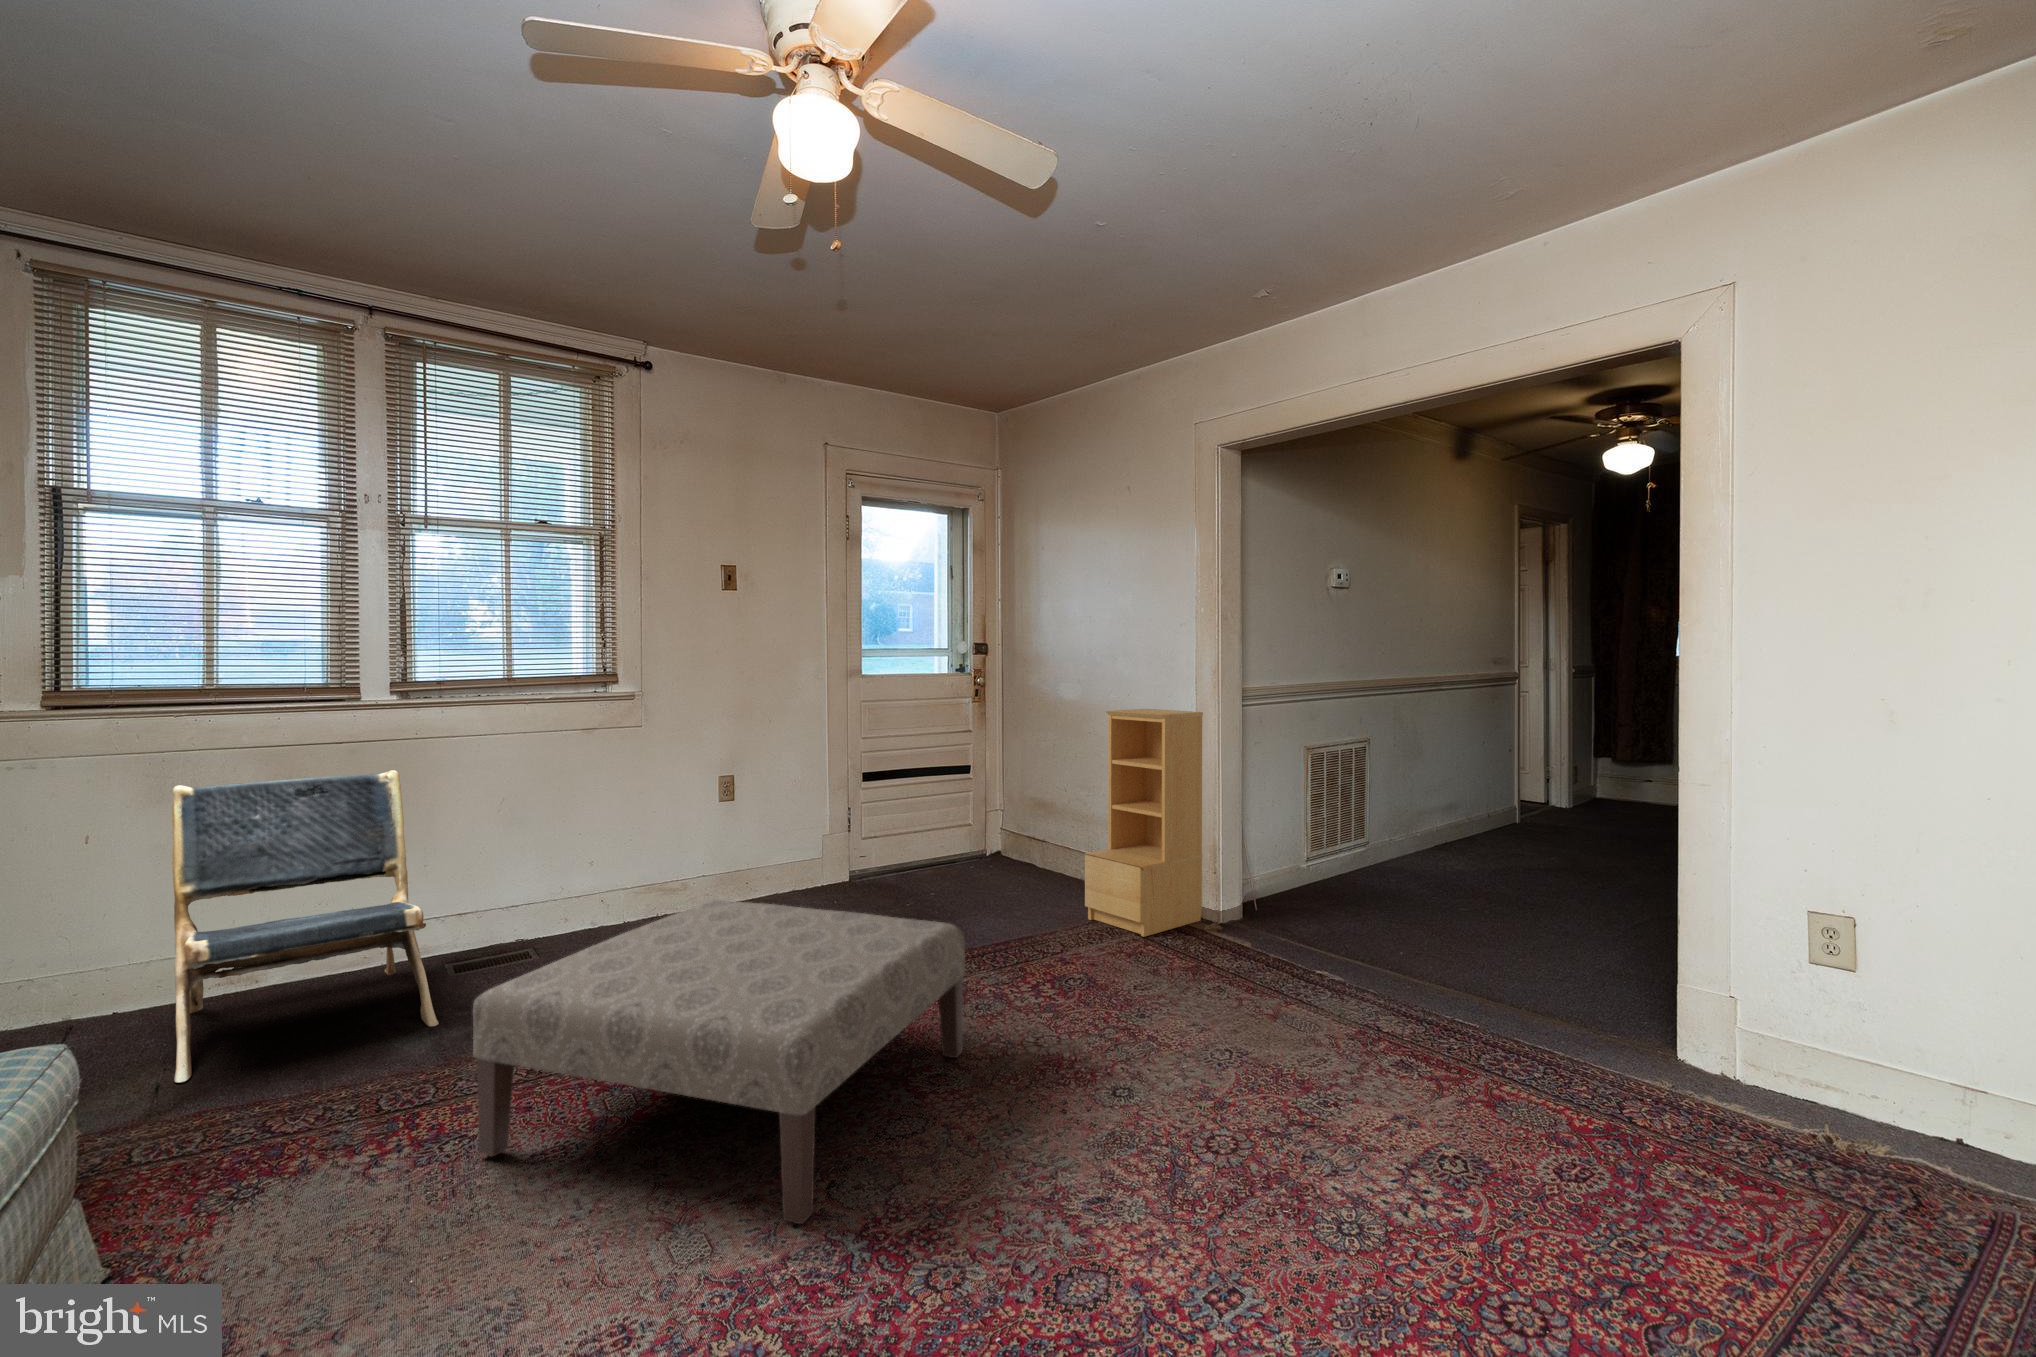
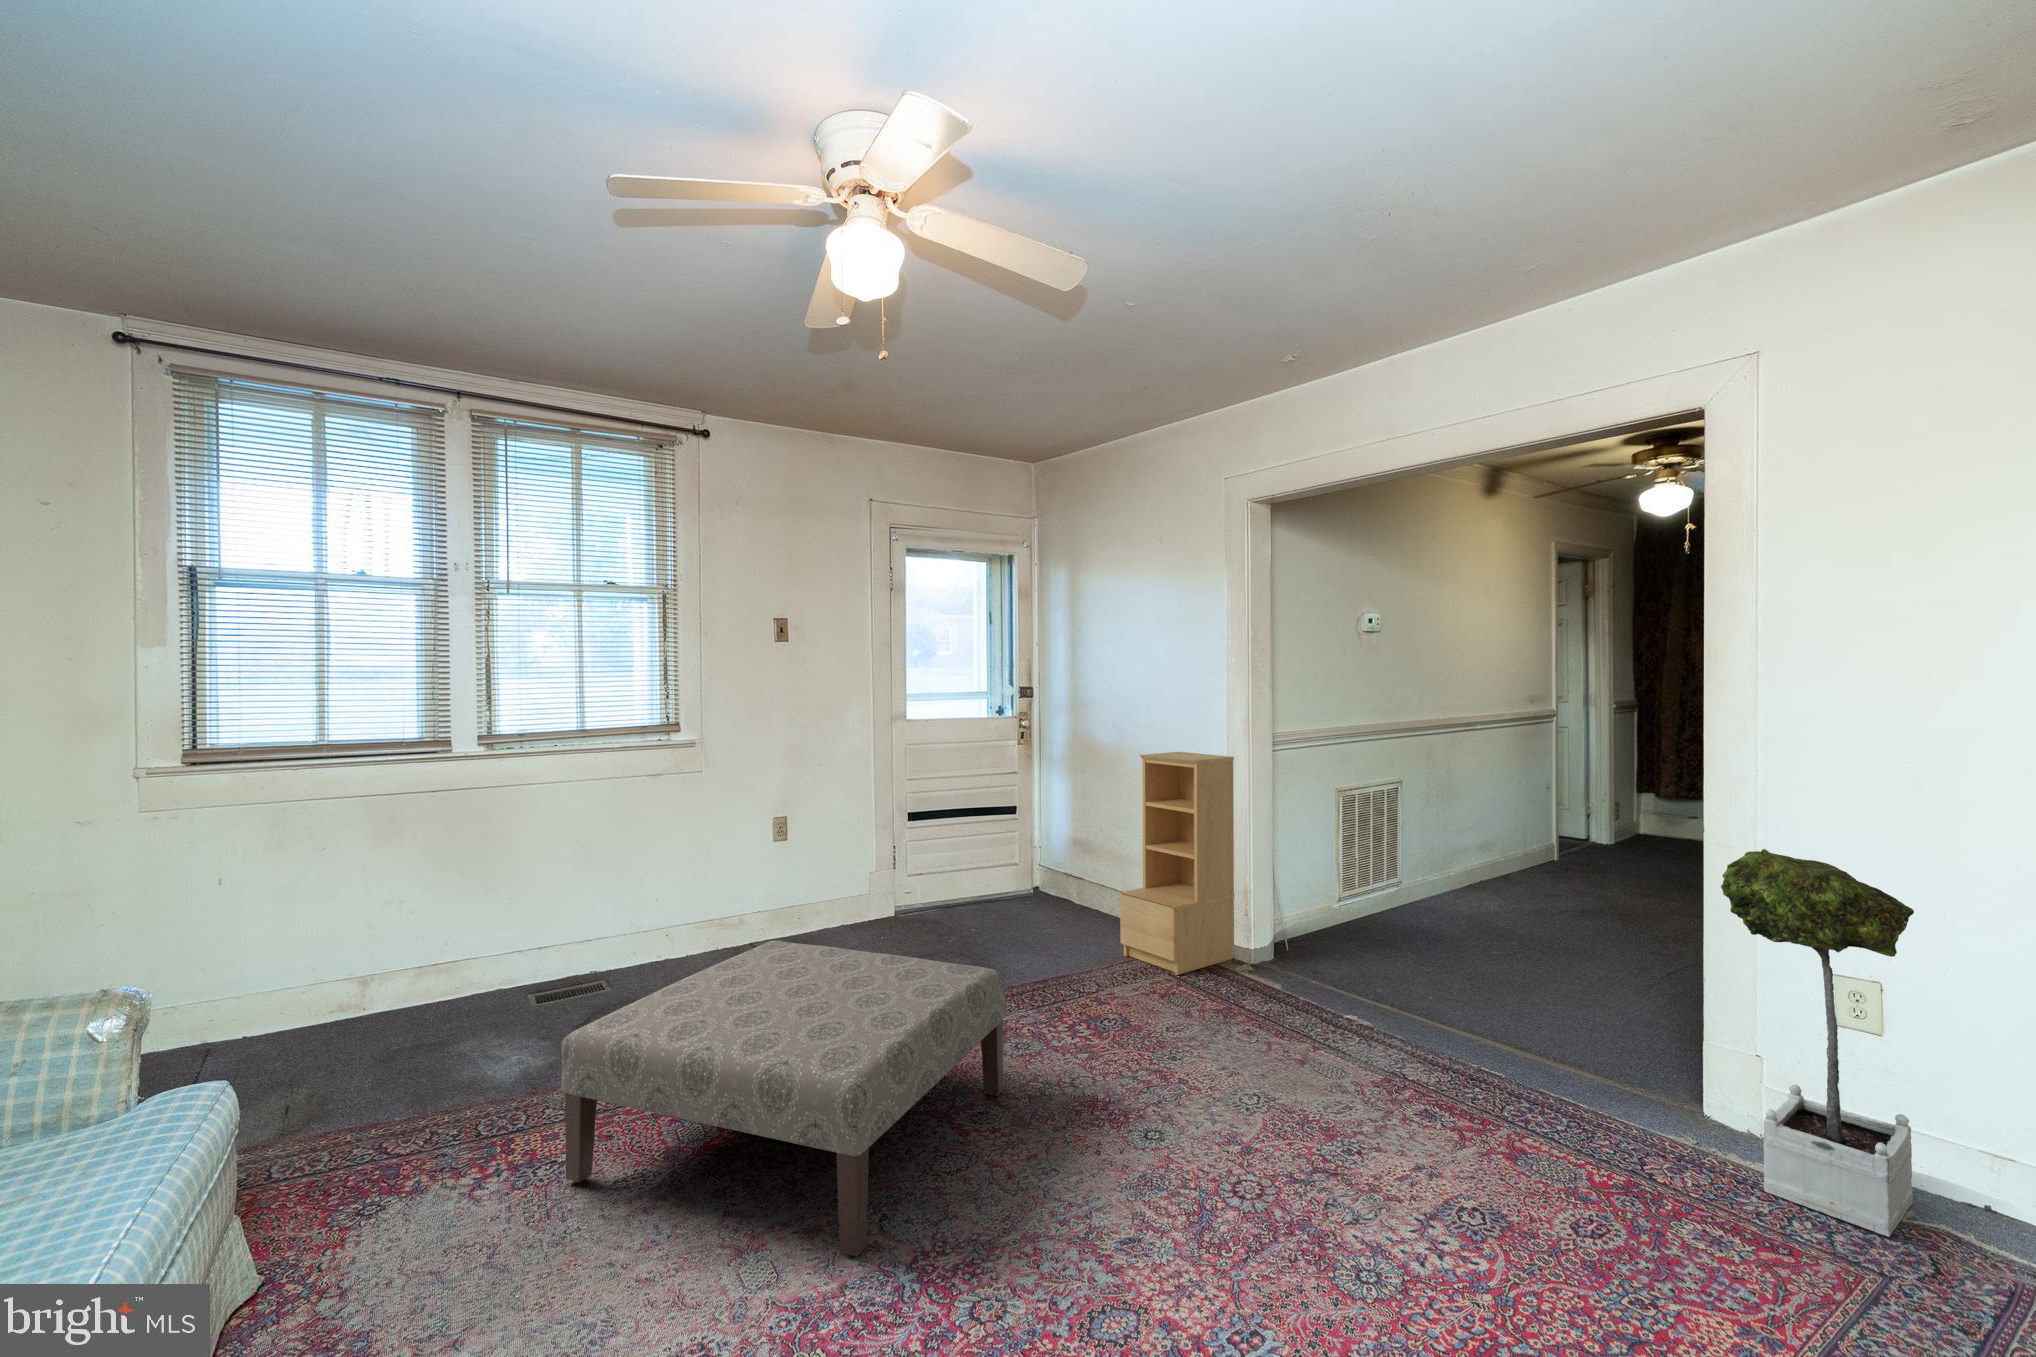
lounge chair: present [172,770,439,1082] -> none [292,814,524,1104]
potted tree: none [1704,783,1900,1174] -> present [1721,849,1914,1237]

